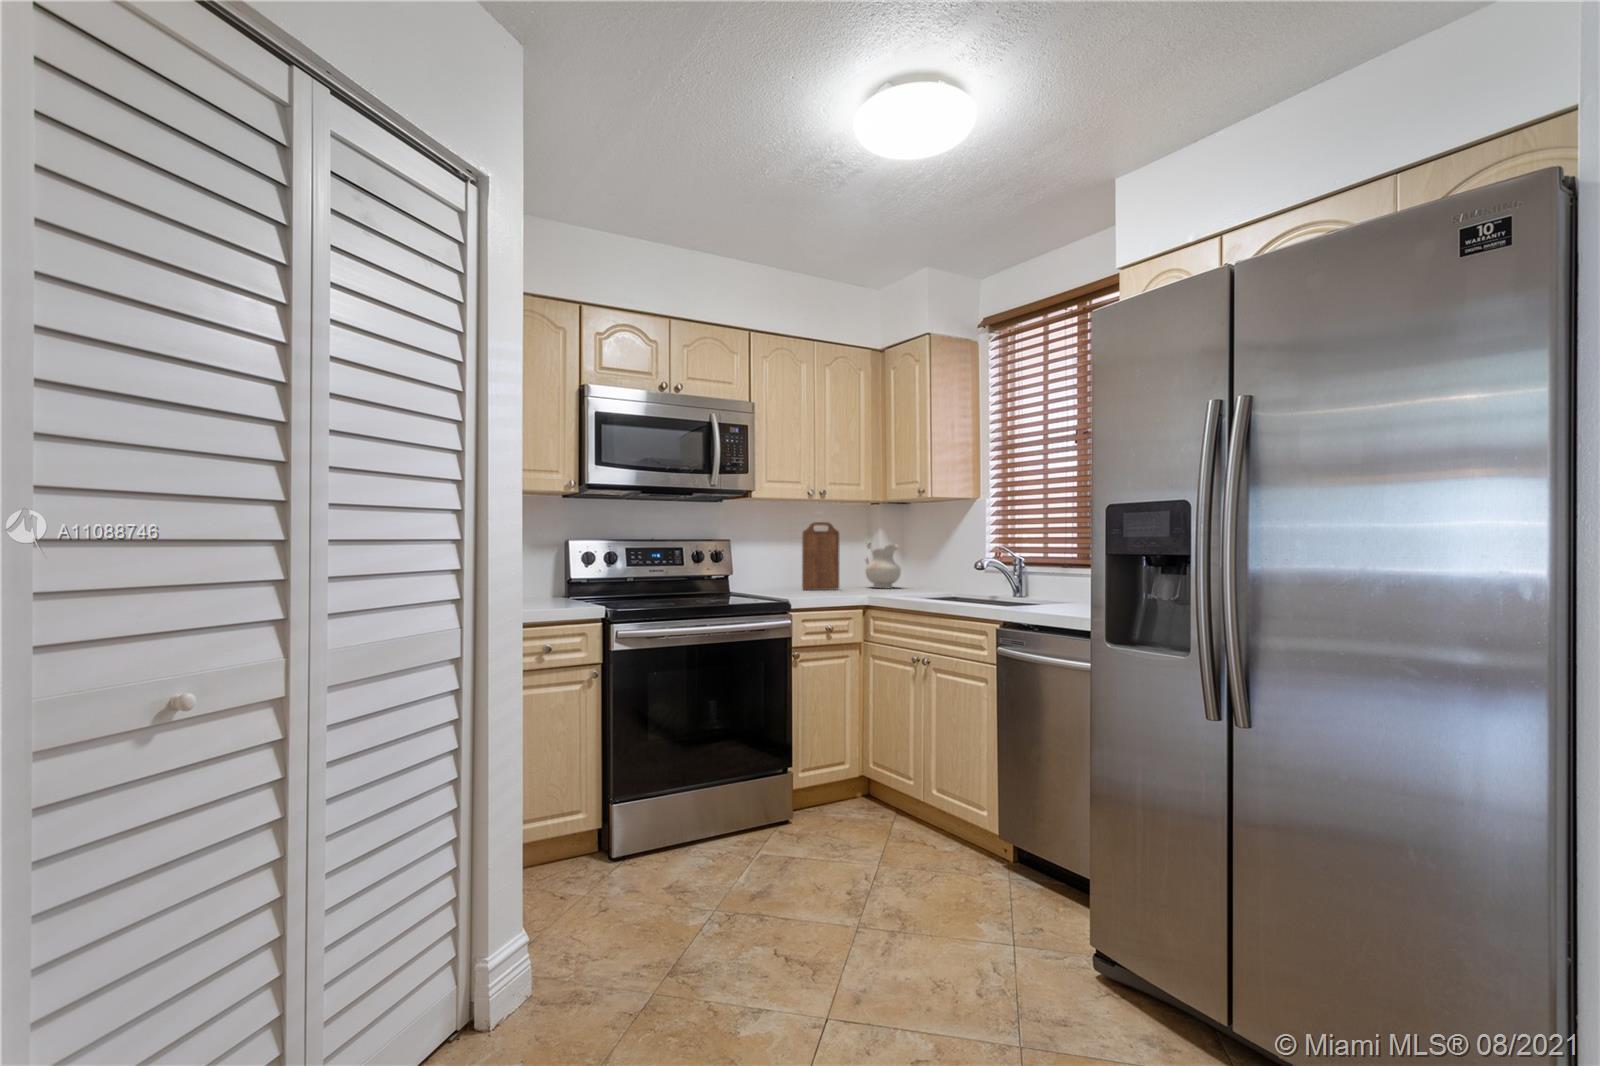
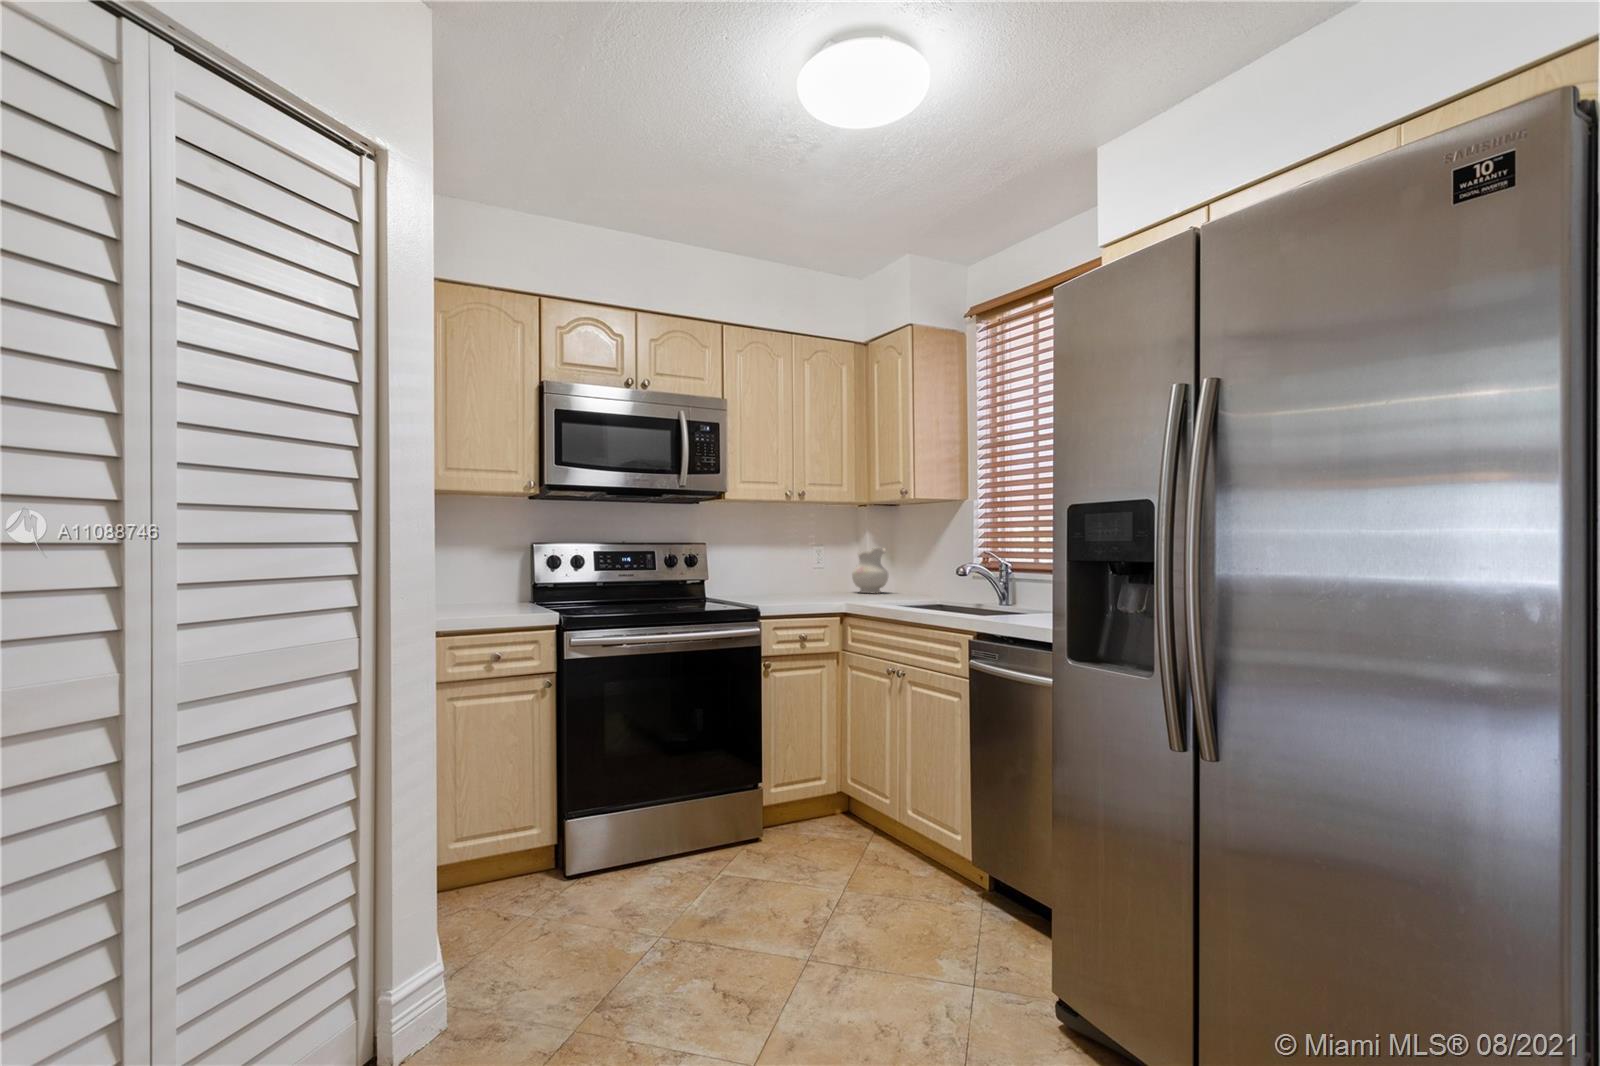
cutting board: present [802,522,839,590] -> none [784,525,823,595]

